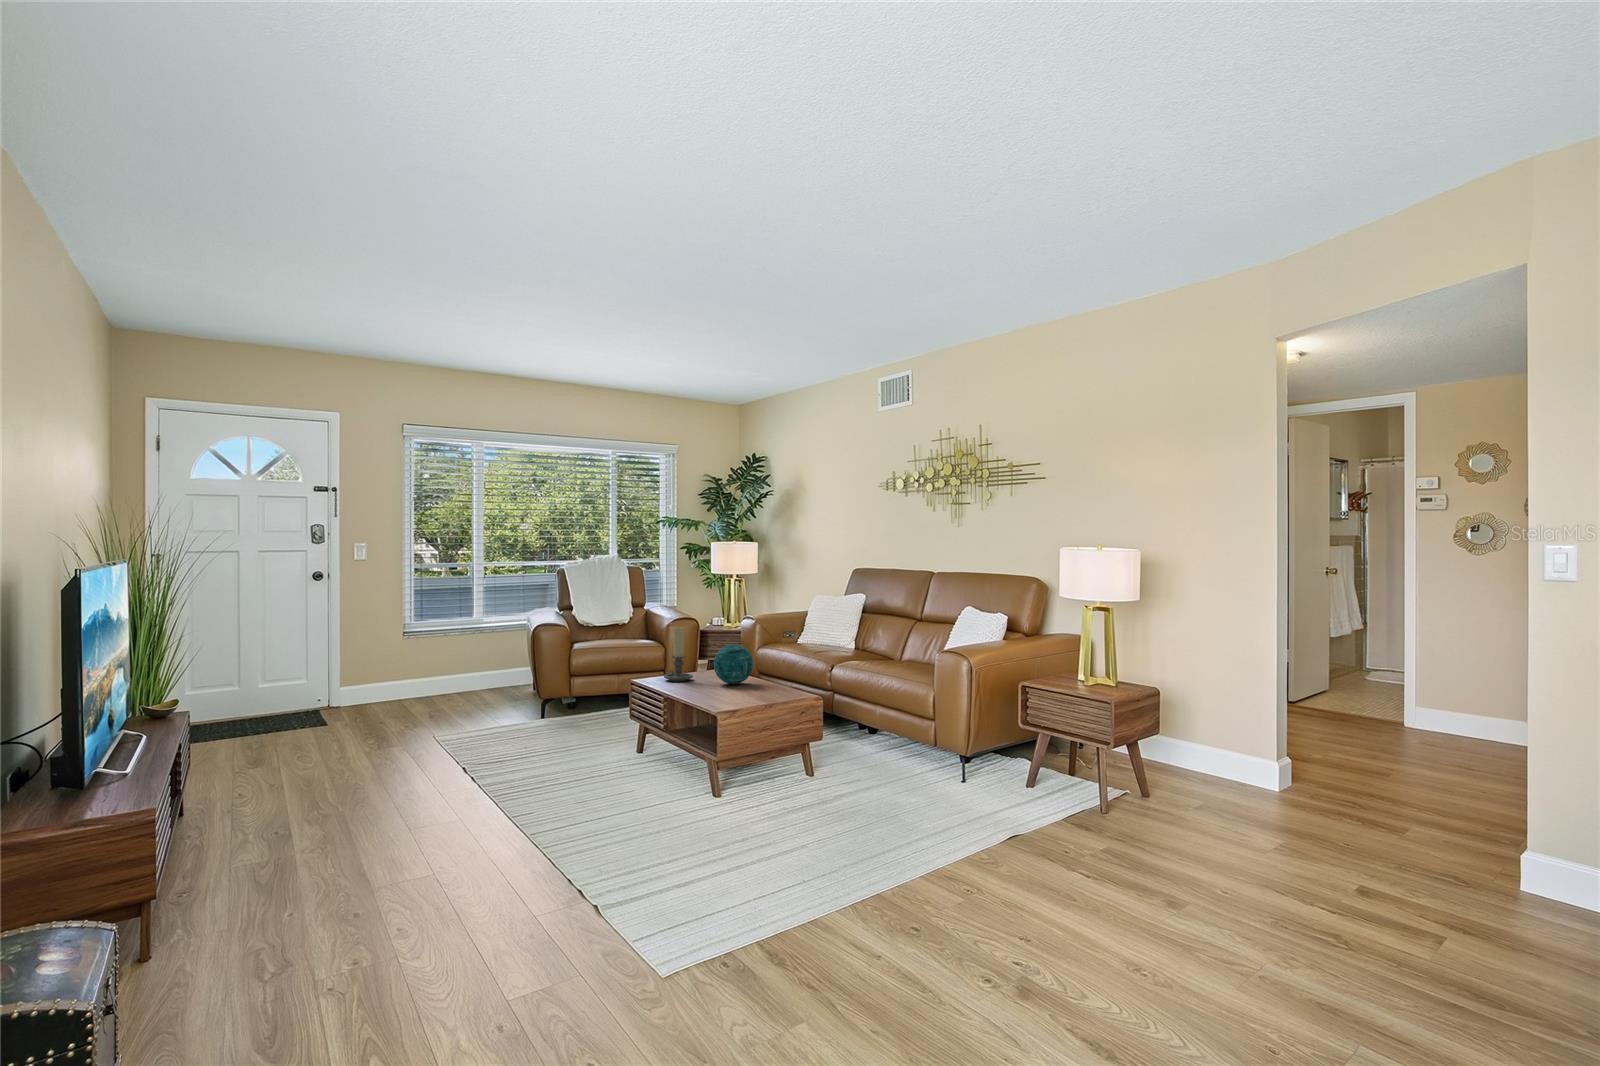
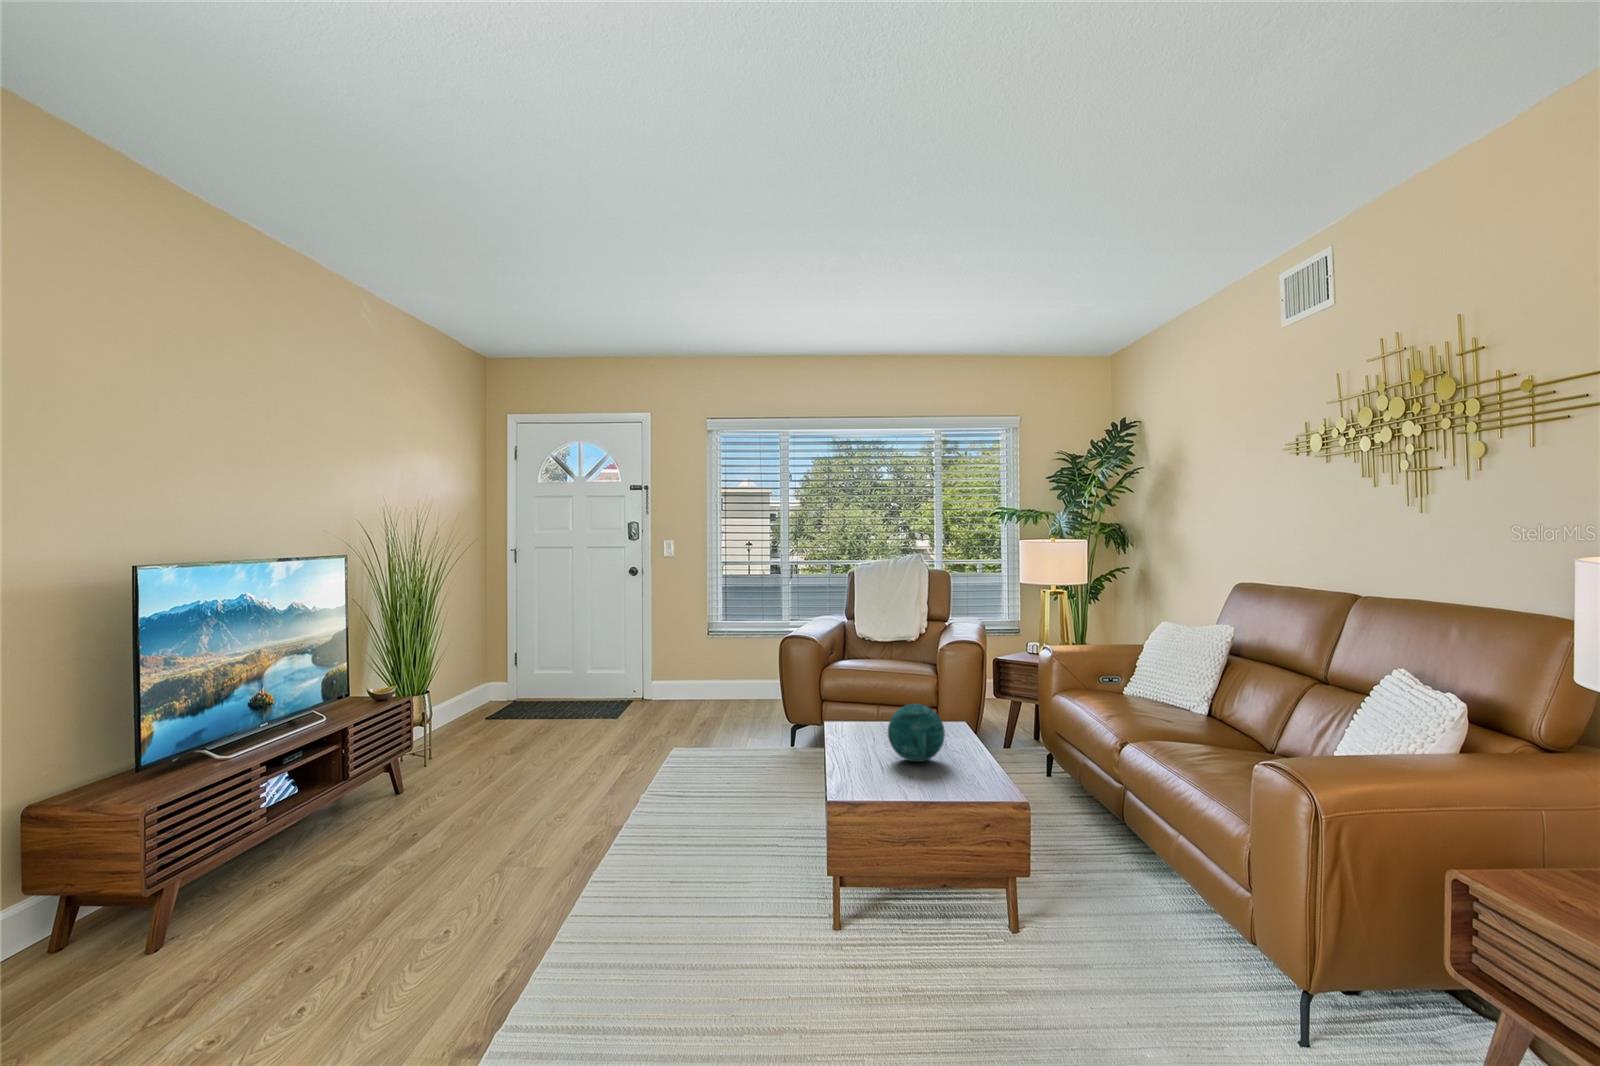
candle holder: present [664,627,693,682] -> none [849,669,887,743]

